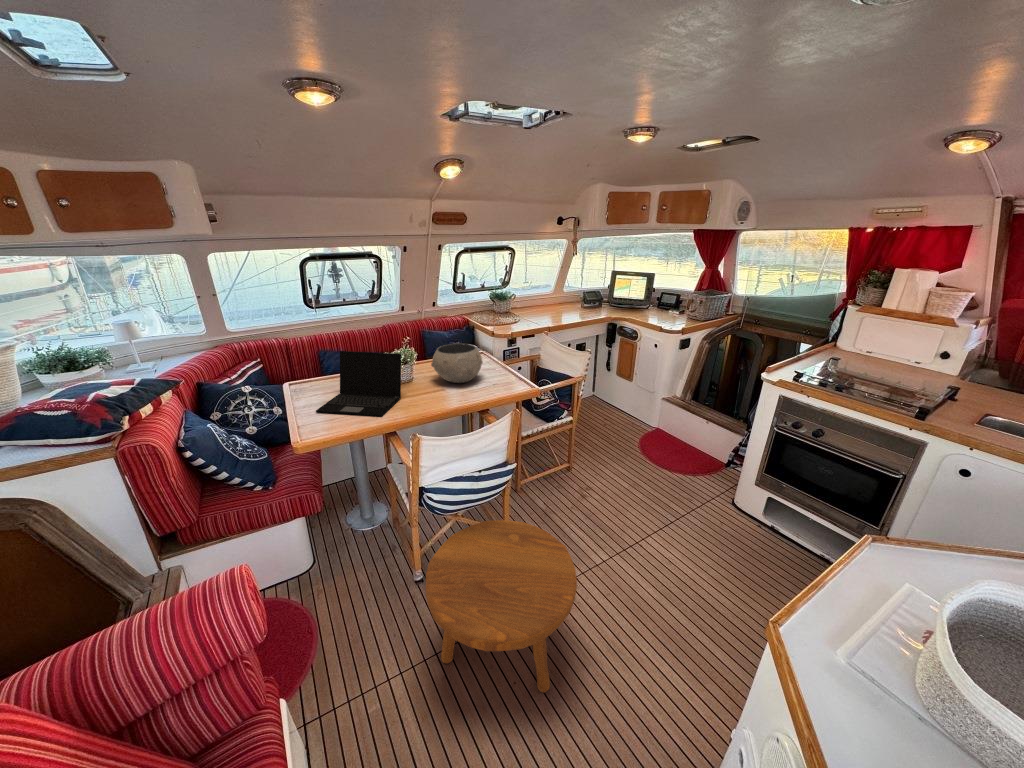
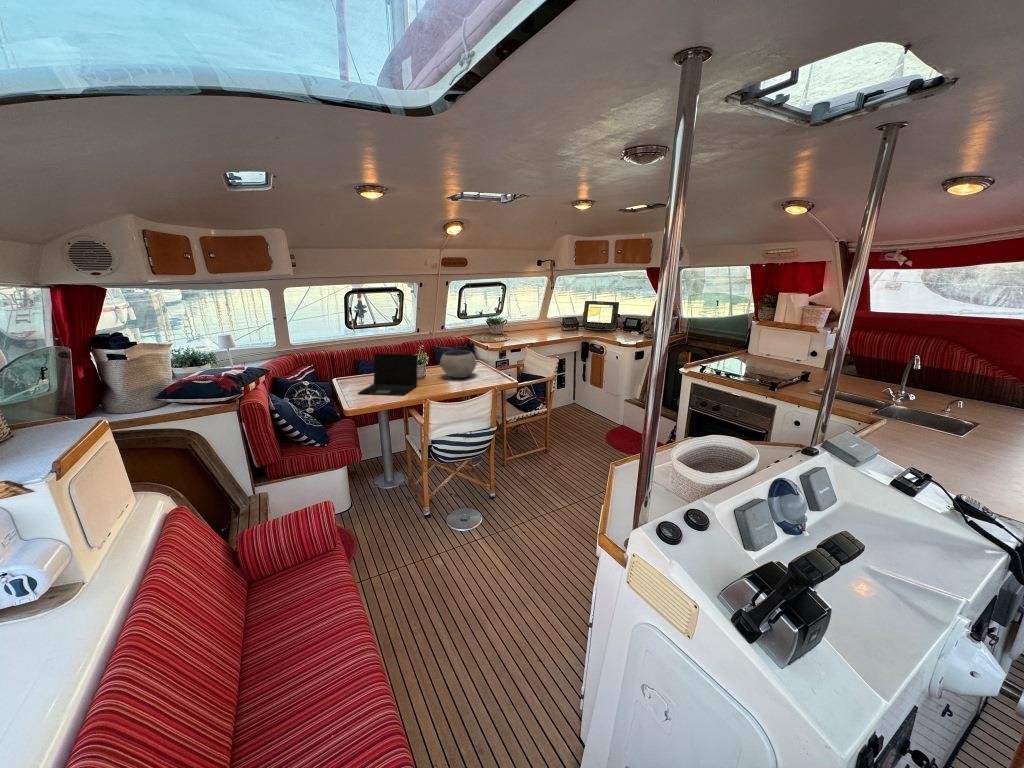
footstool: present [426,520,577,693] -> none [432,465,533,572]

